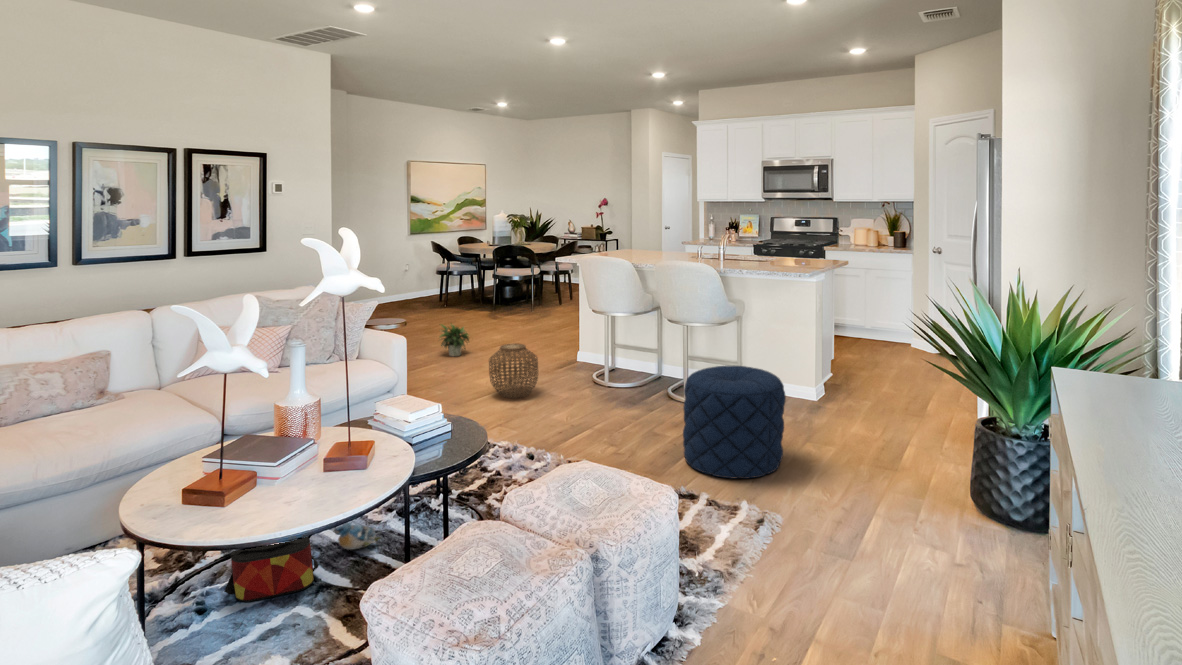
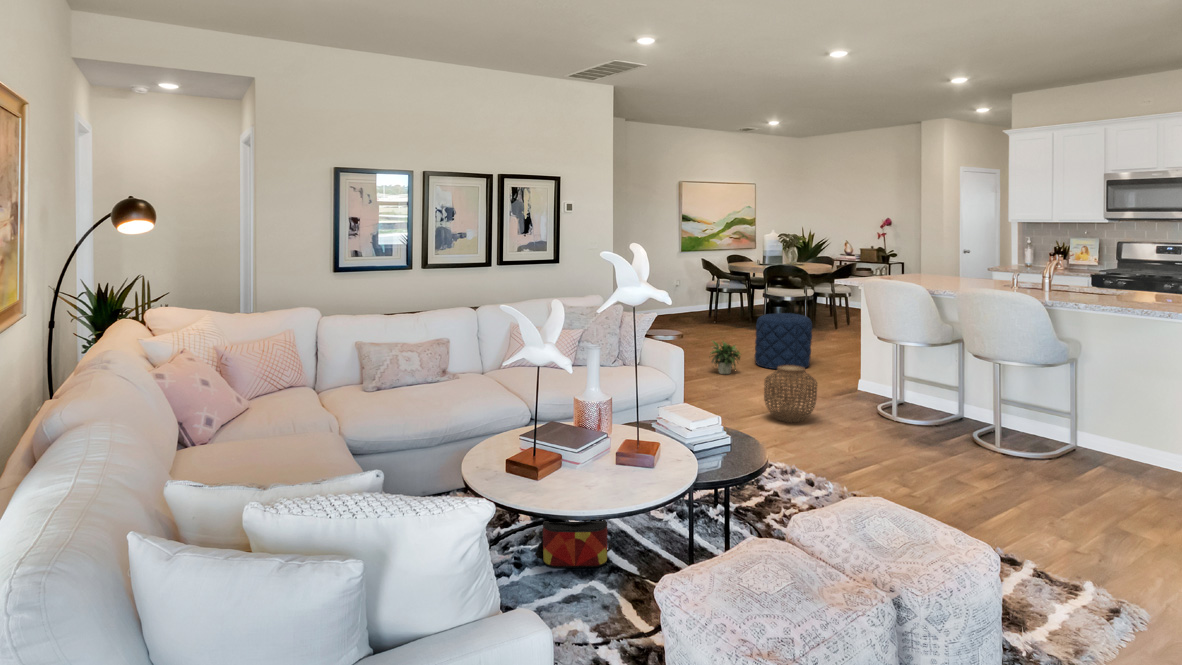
pouf: present [683,366,786,478] -> present [754,313,812,369]
plush toy: present [333,523,381,550] -> none [624,511,666,540]

